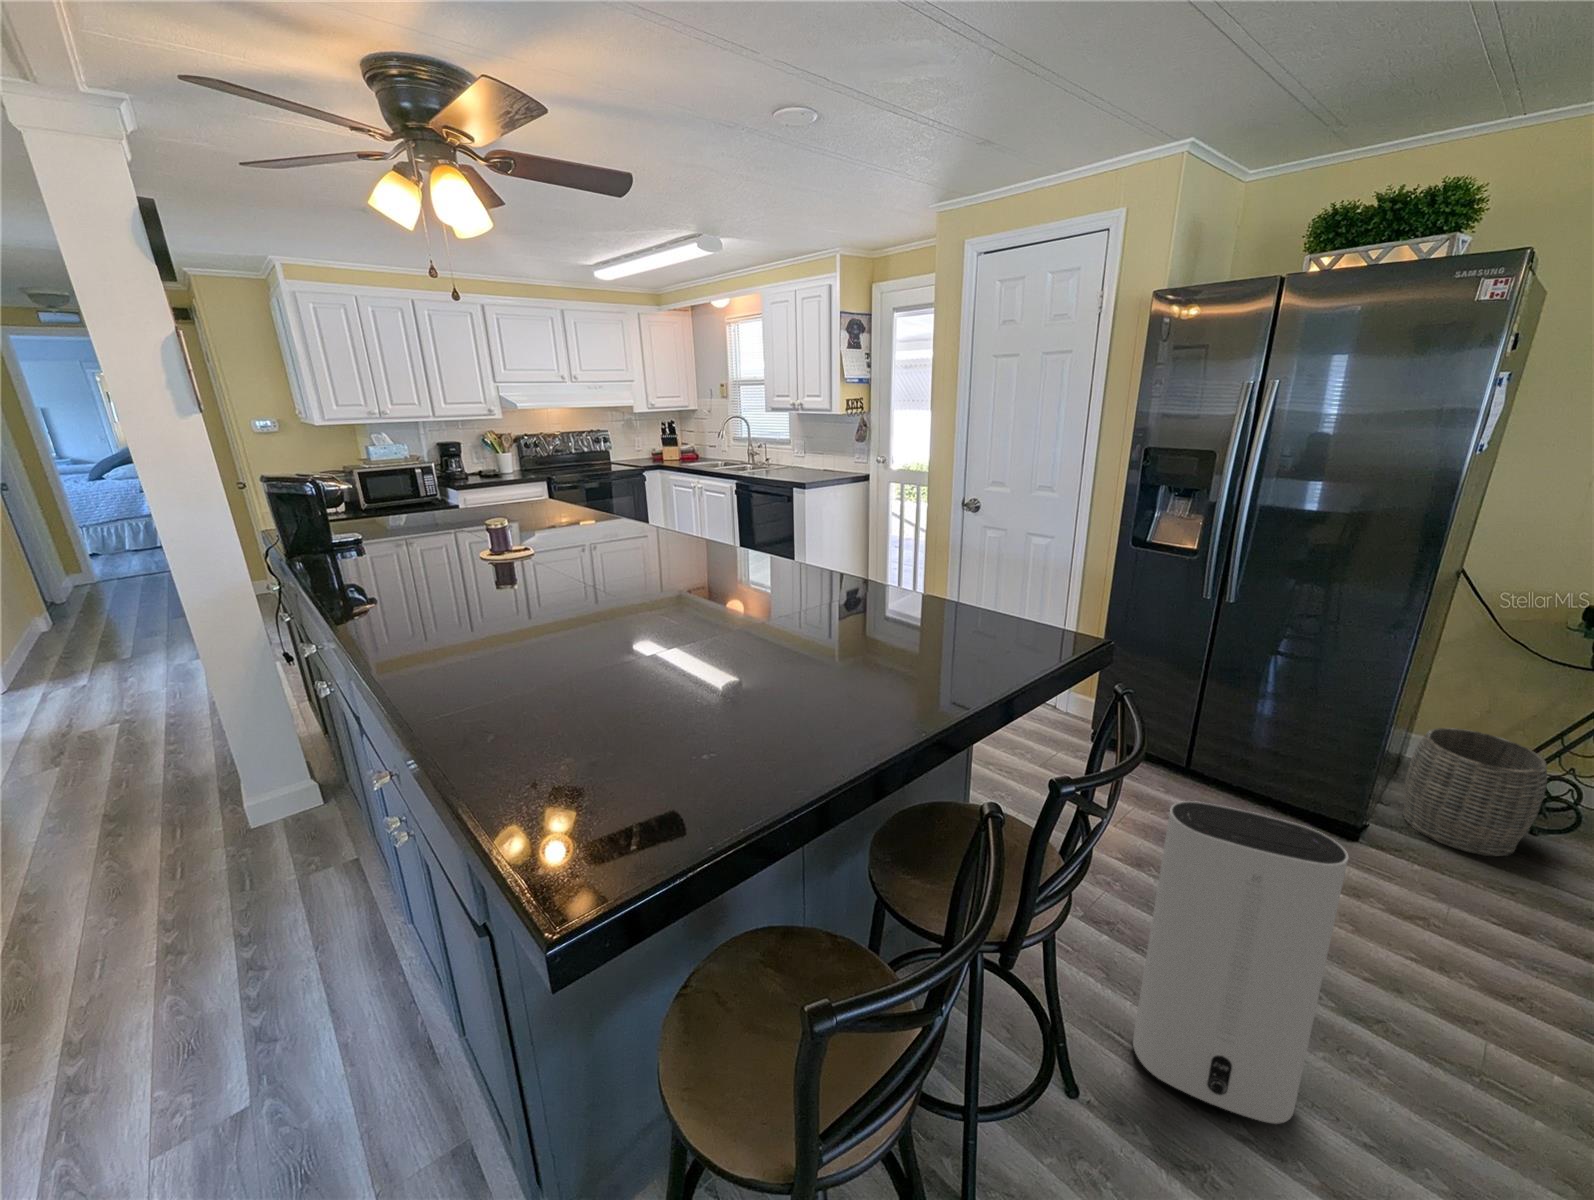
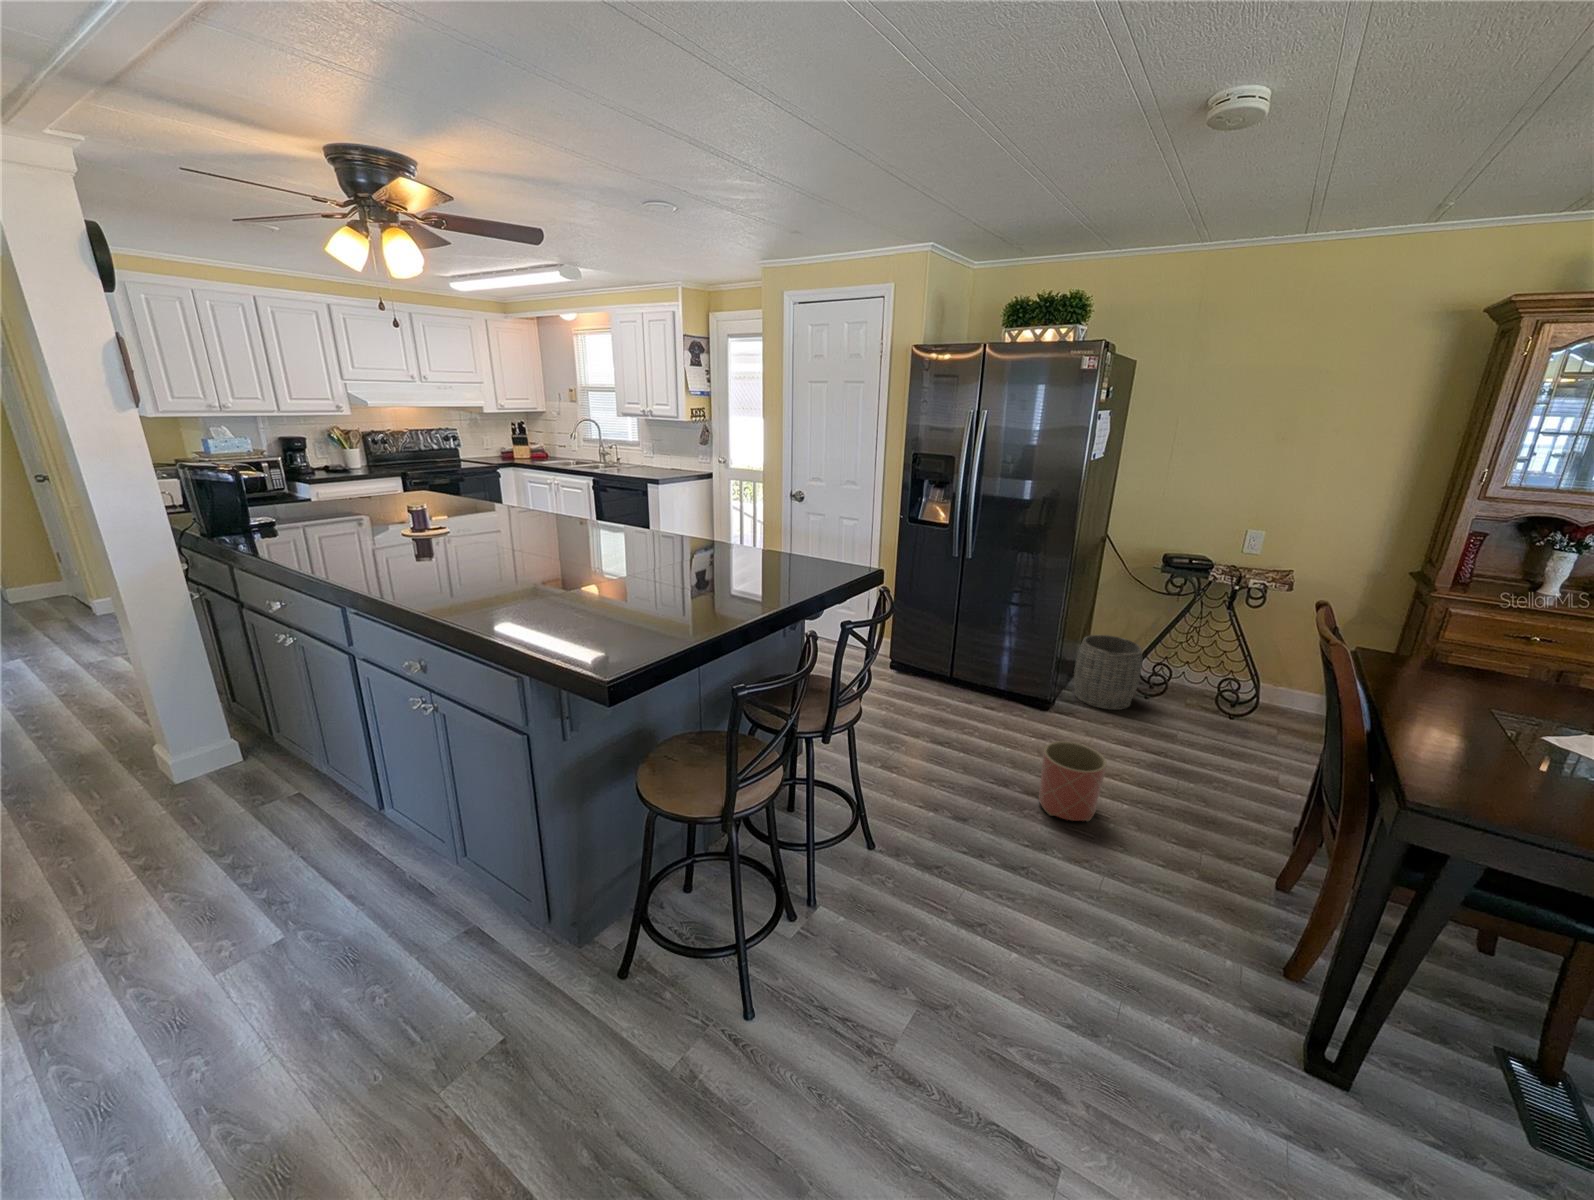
air purifier: present [1133,801,1348,1123] -> none [907,667,1009,843]
planter: none [1376,942,1538,1106] -> present [1039,741,1107,821]

